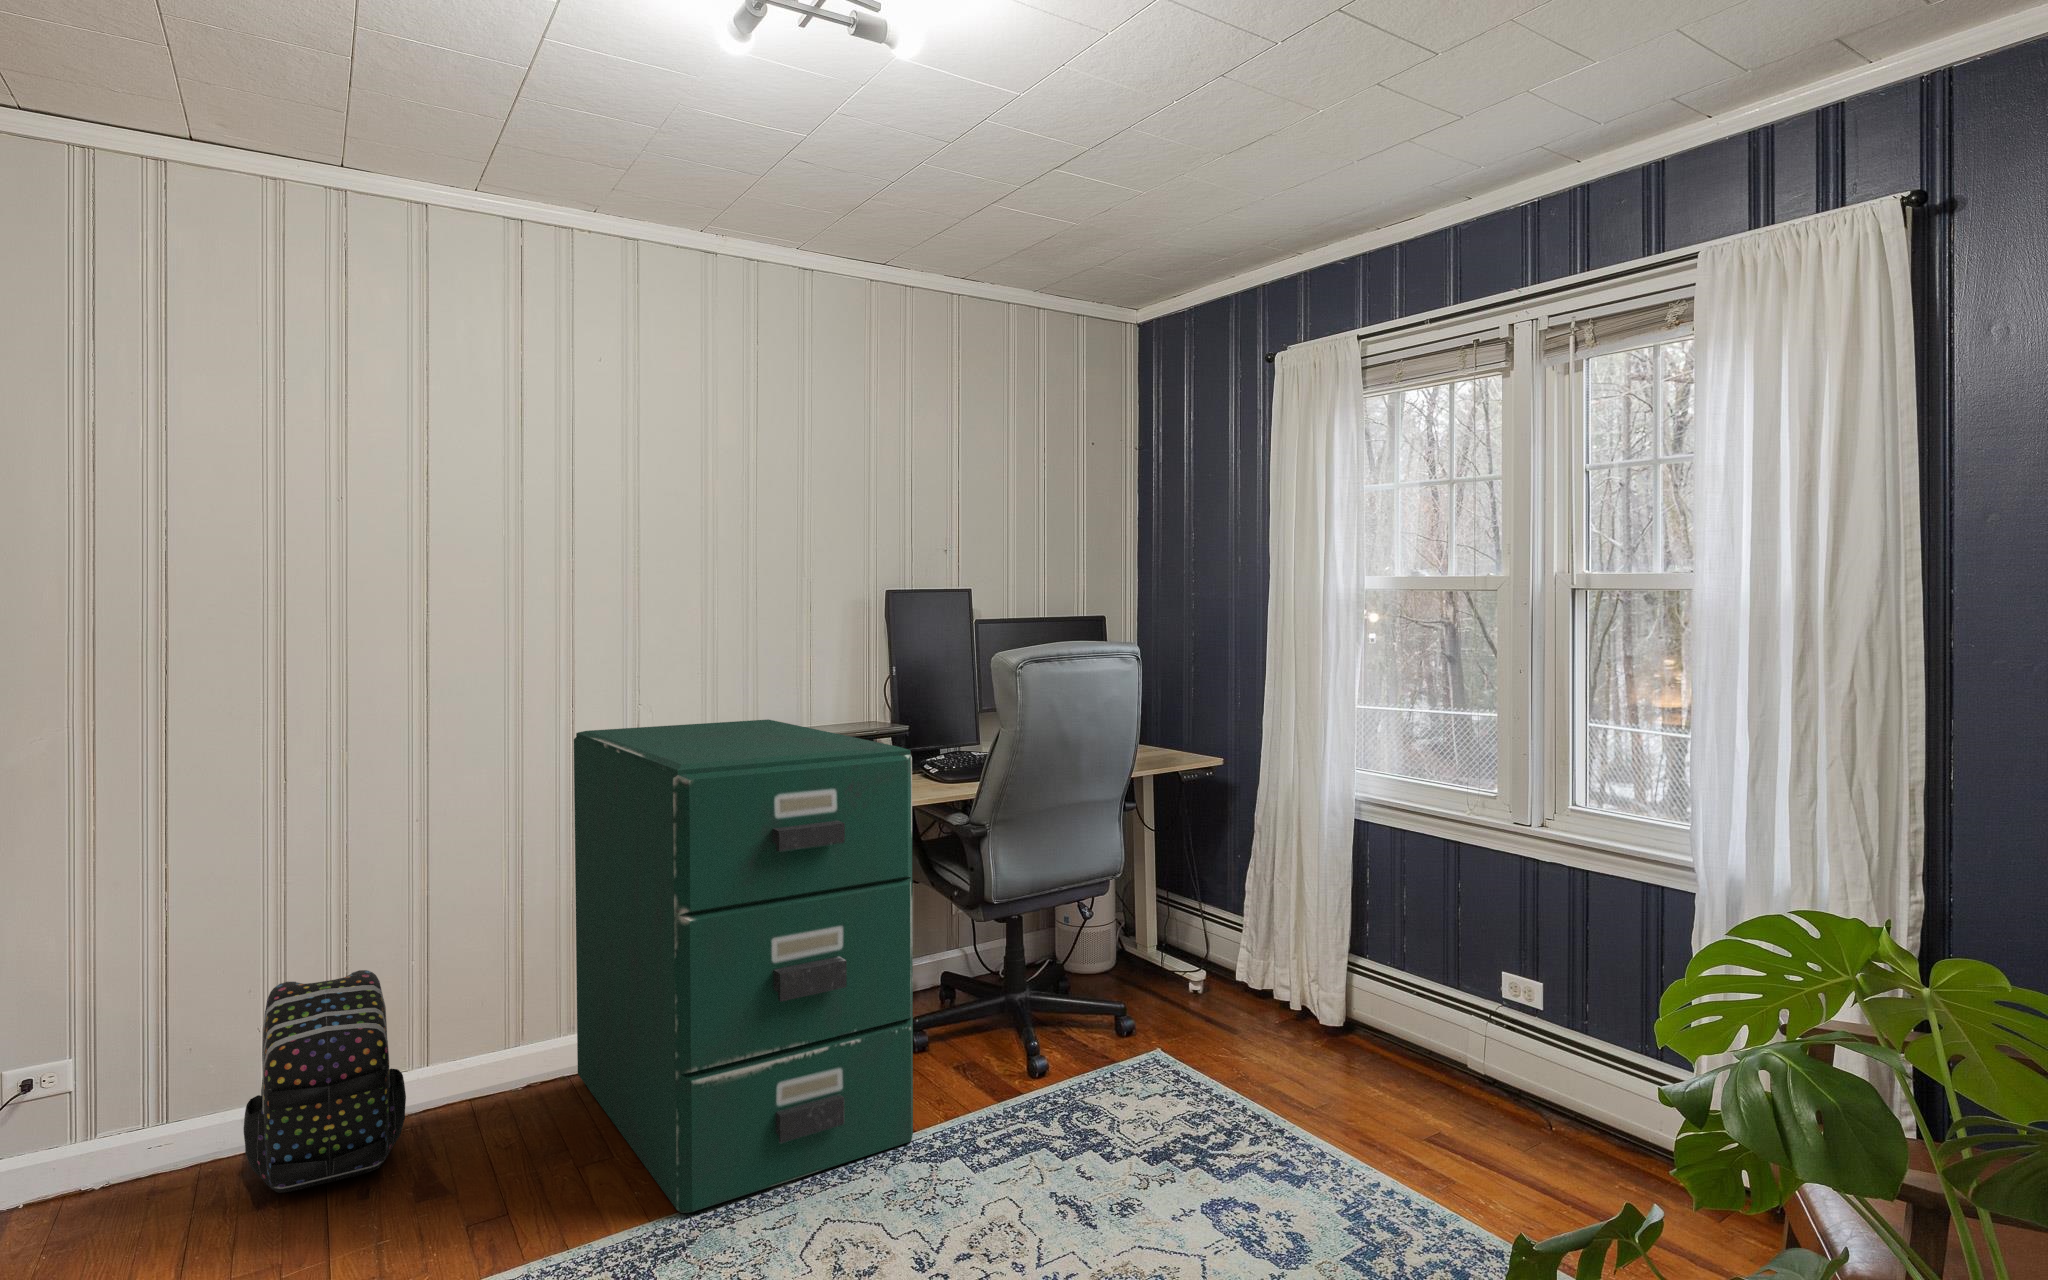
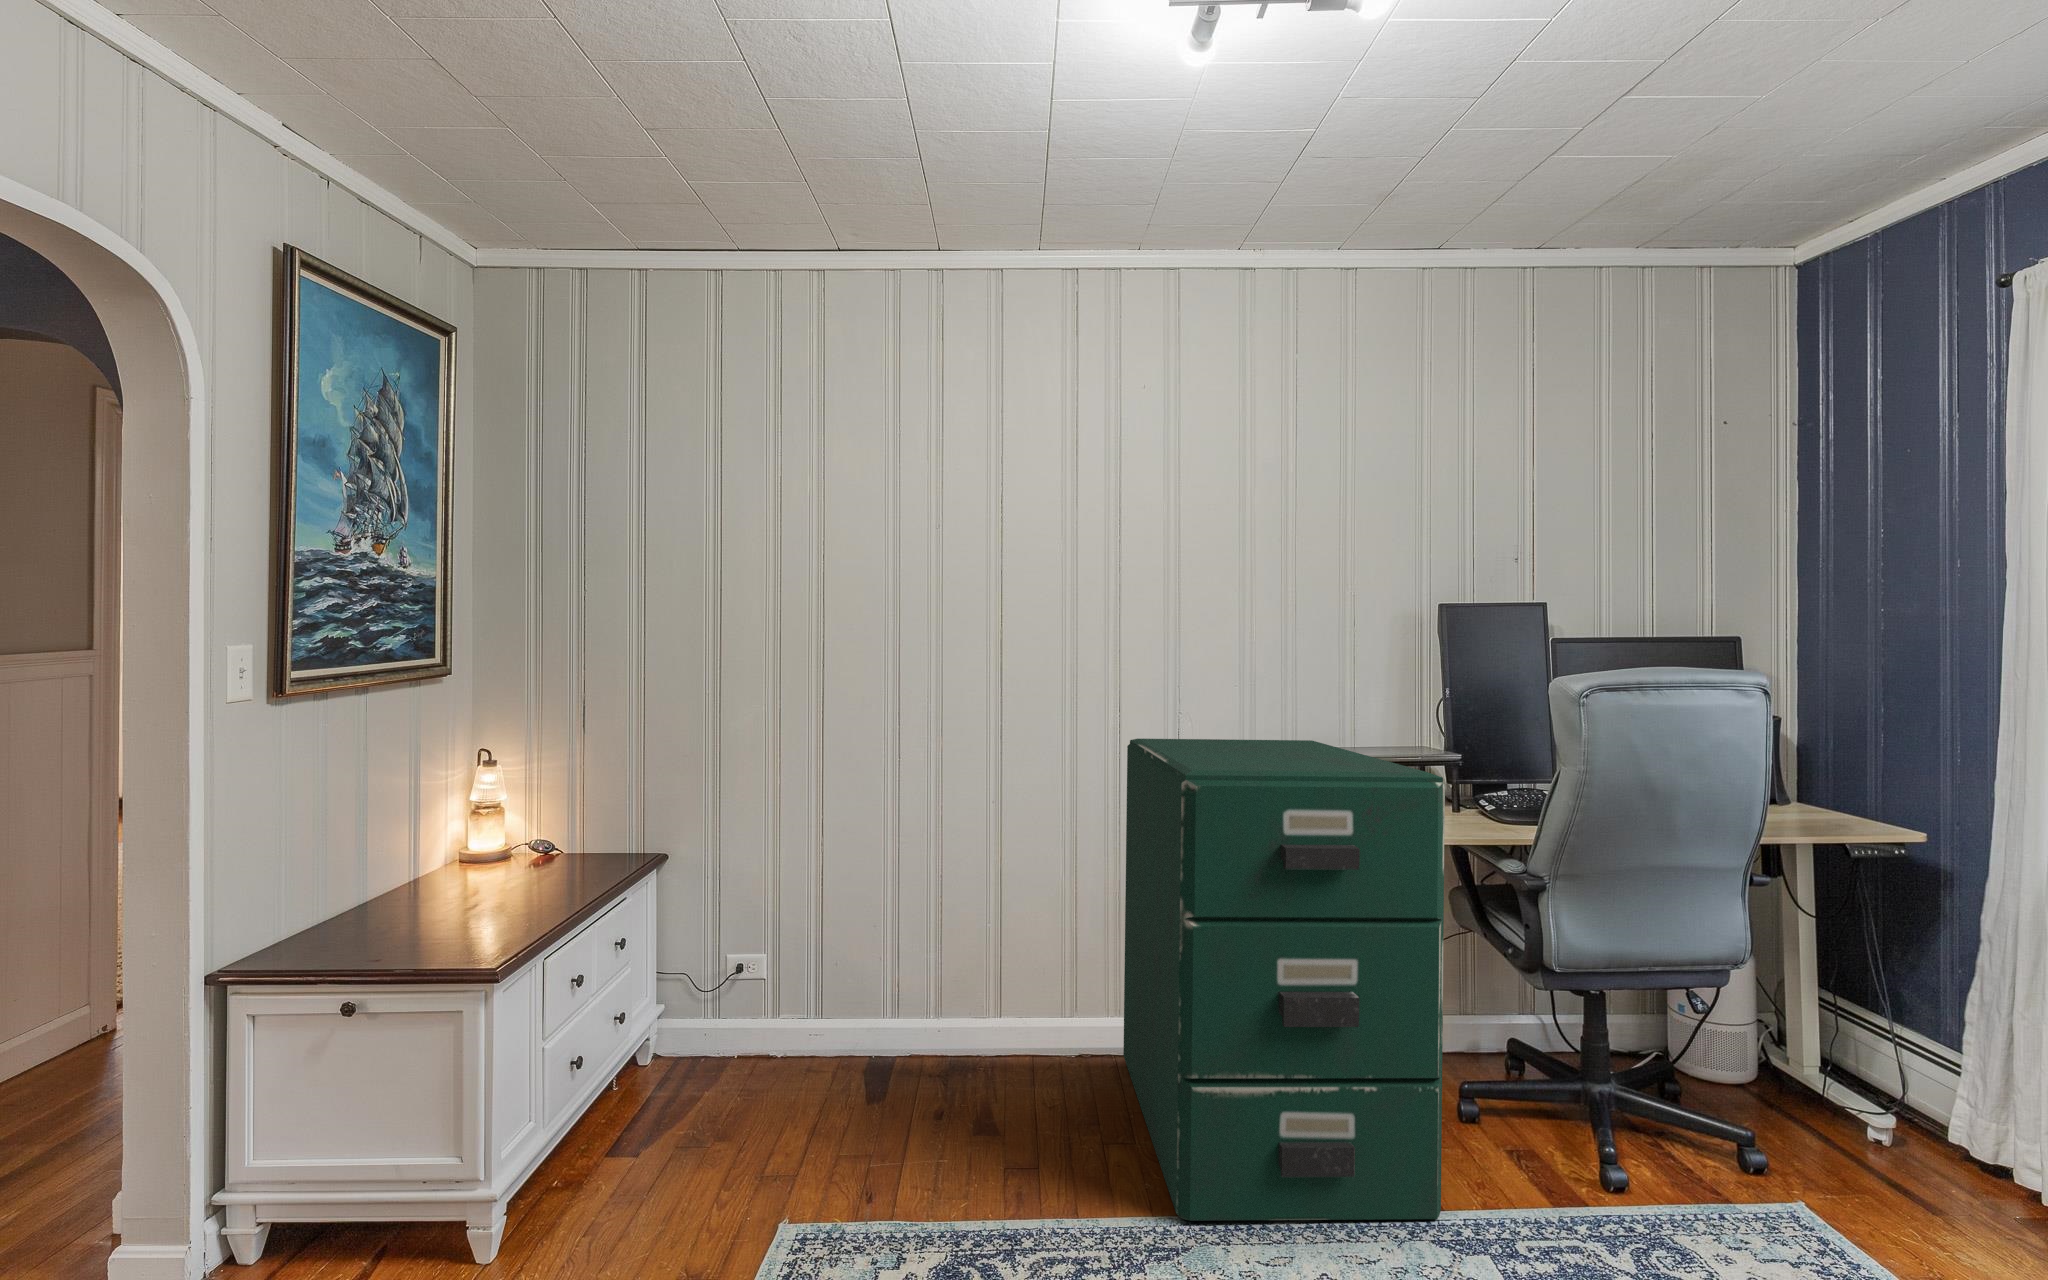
backpack: present [244,970,406,1193] -> none [864,924,978,1098]

